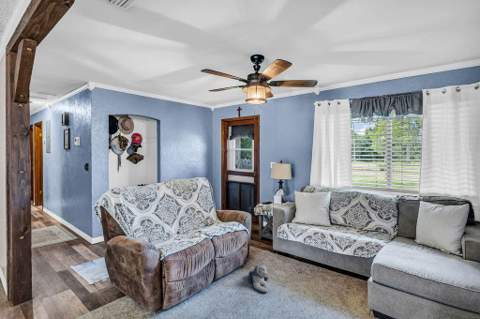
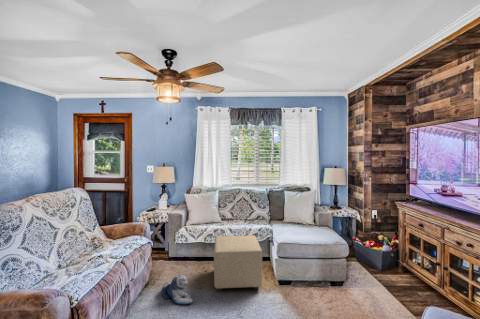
ottoman: none [294,239,356,305] -> present [214,235,262,291]

